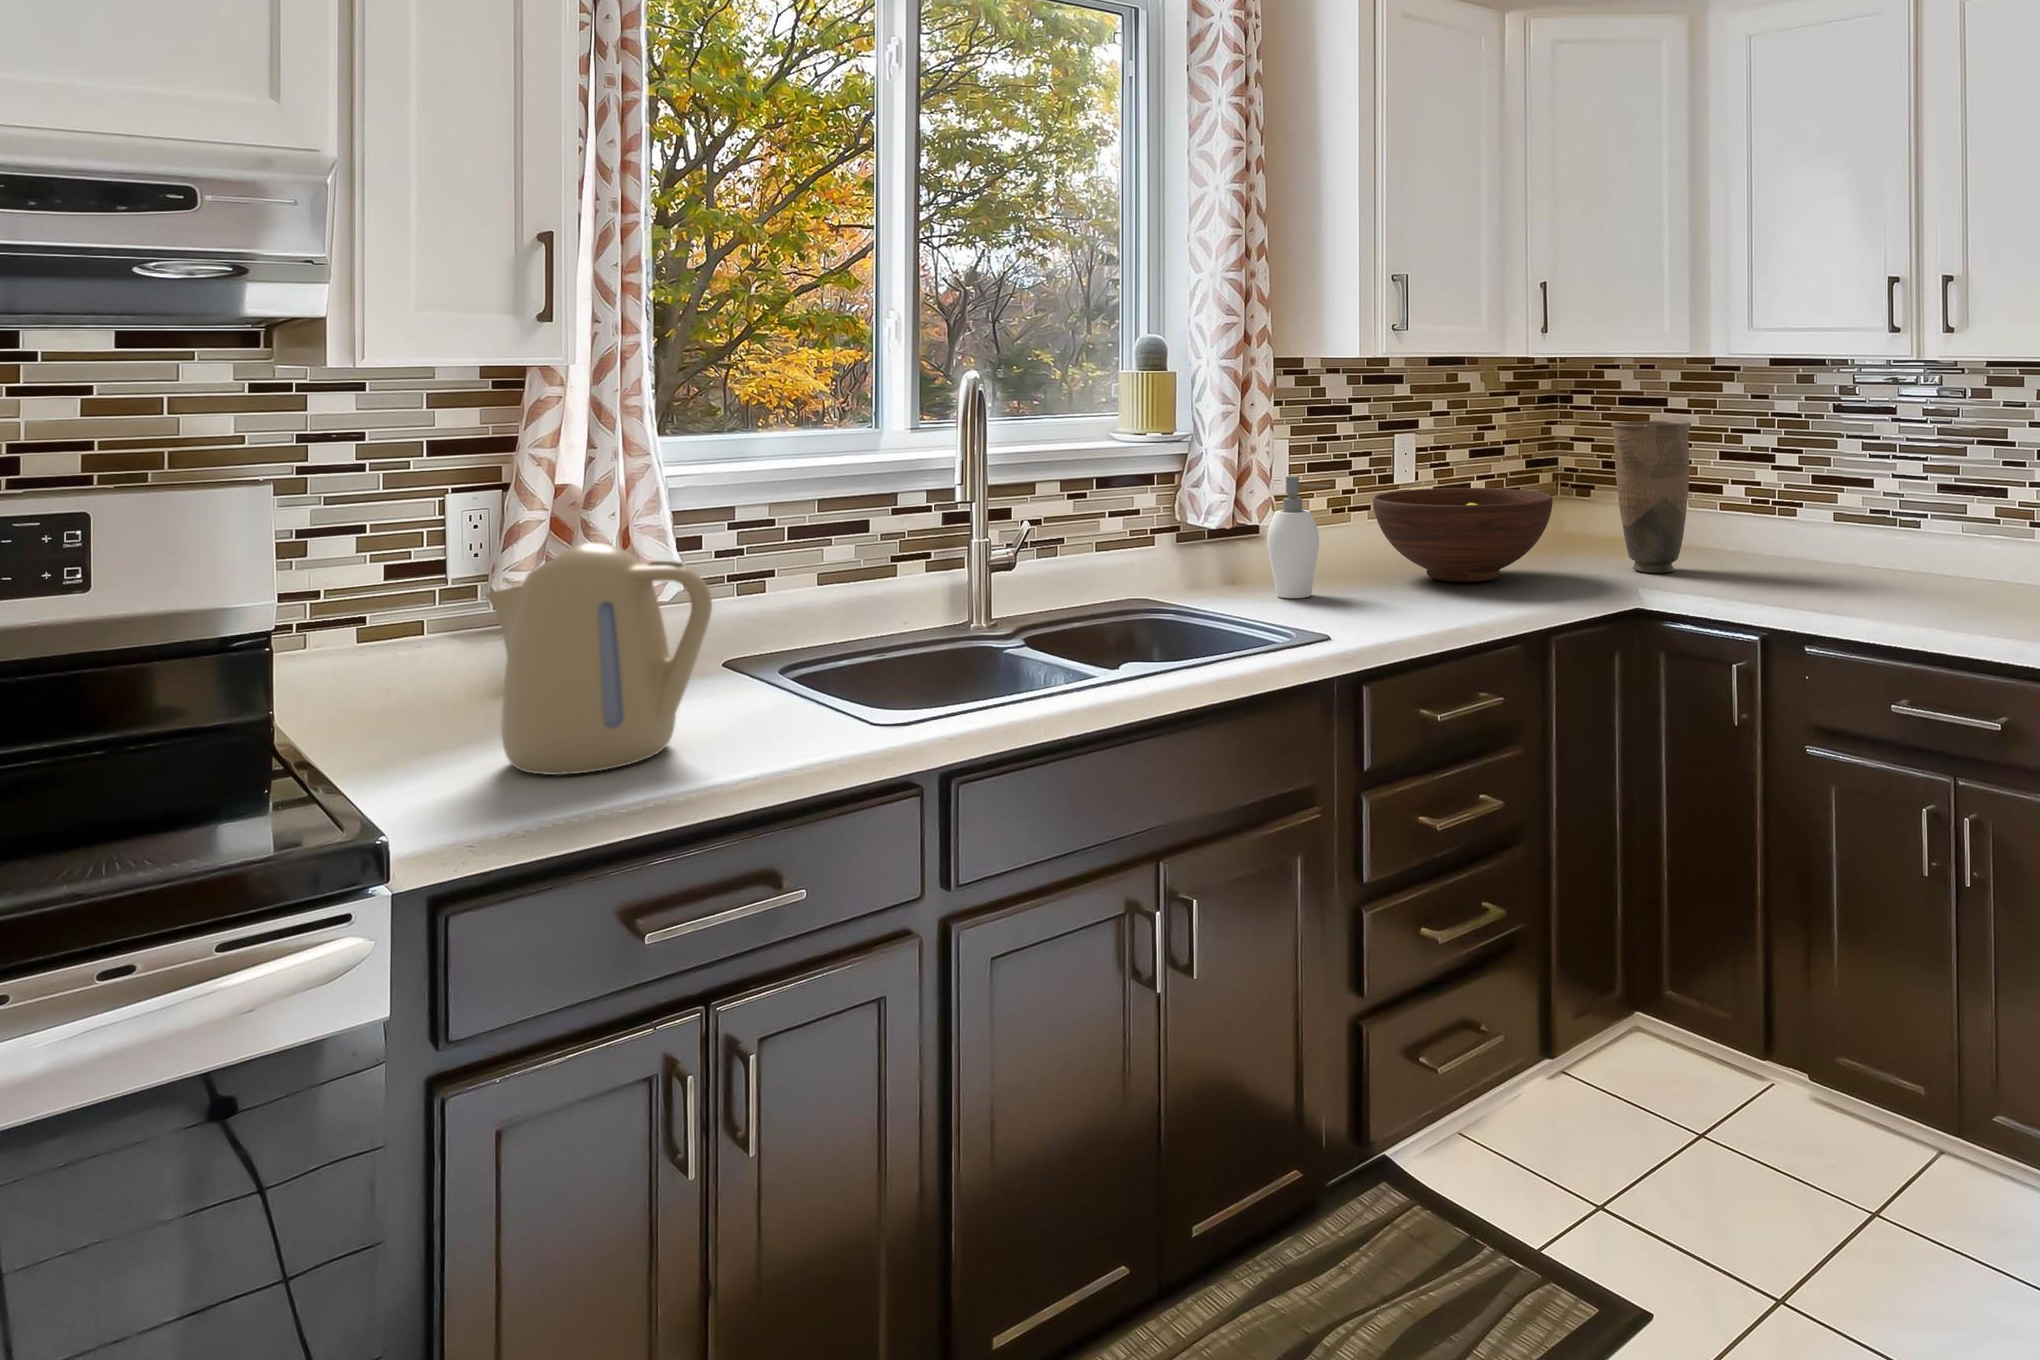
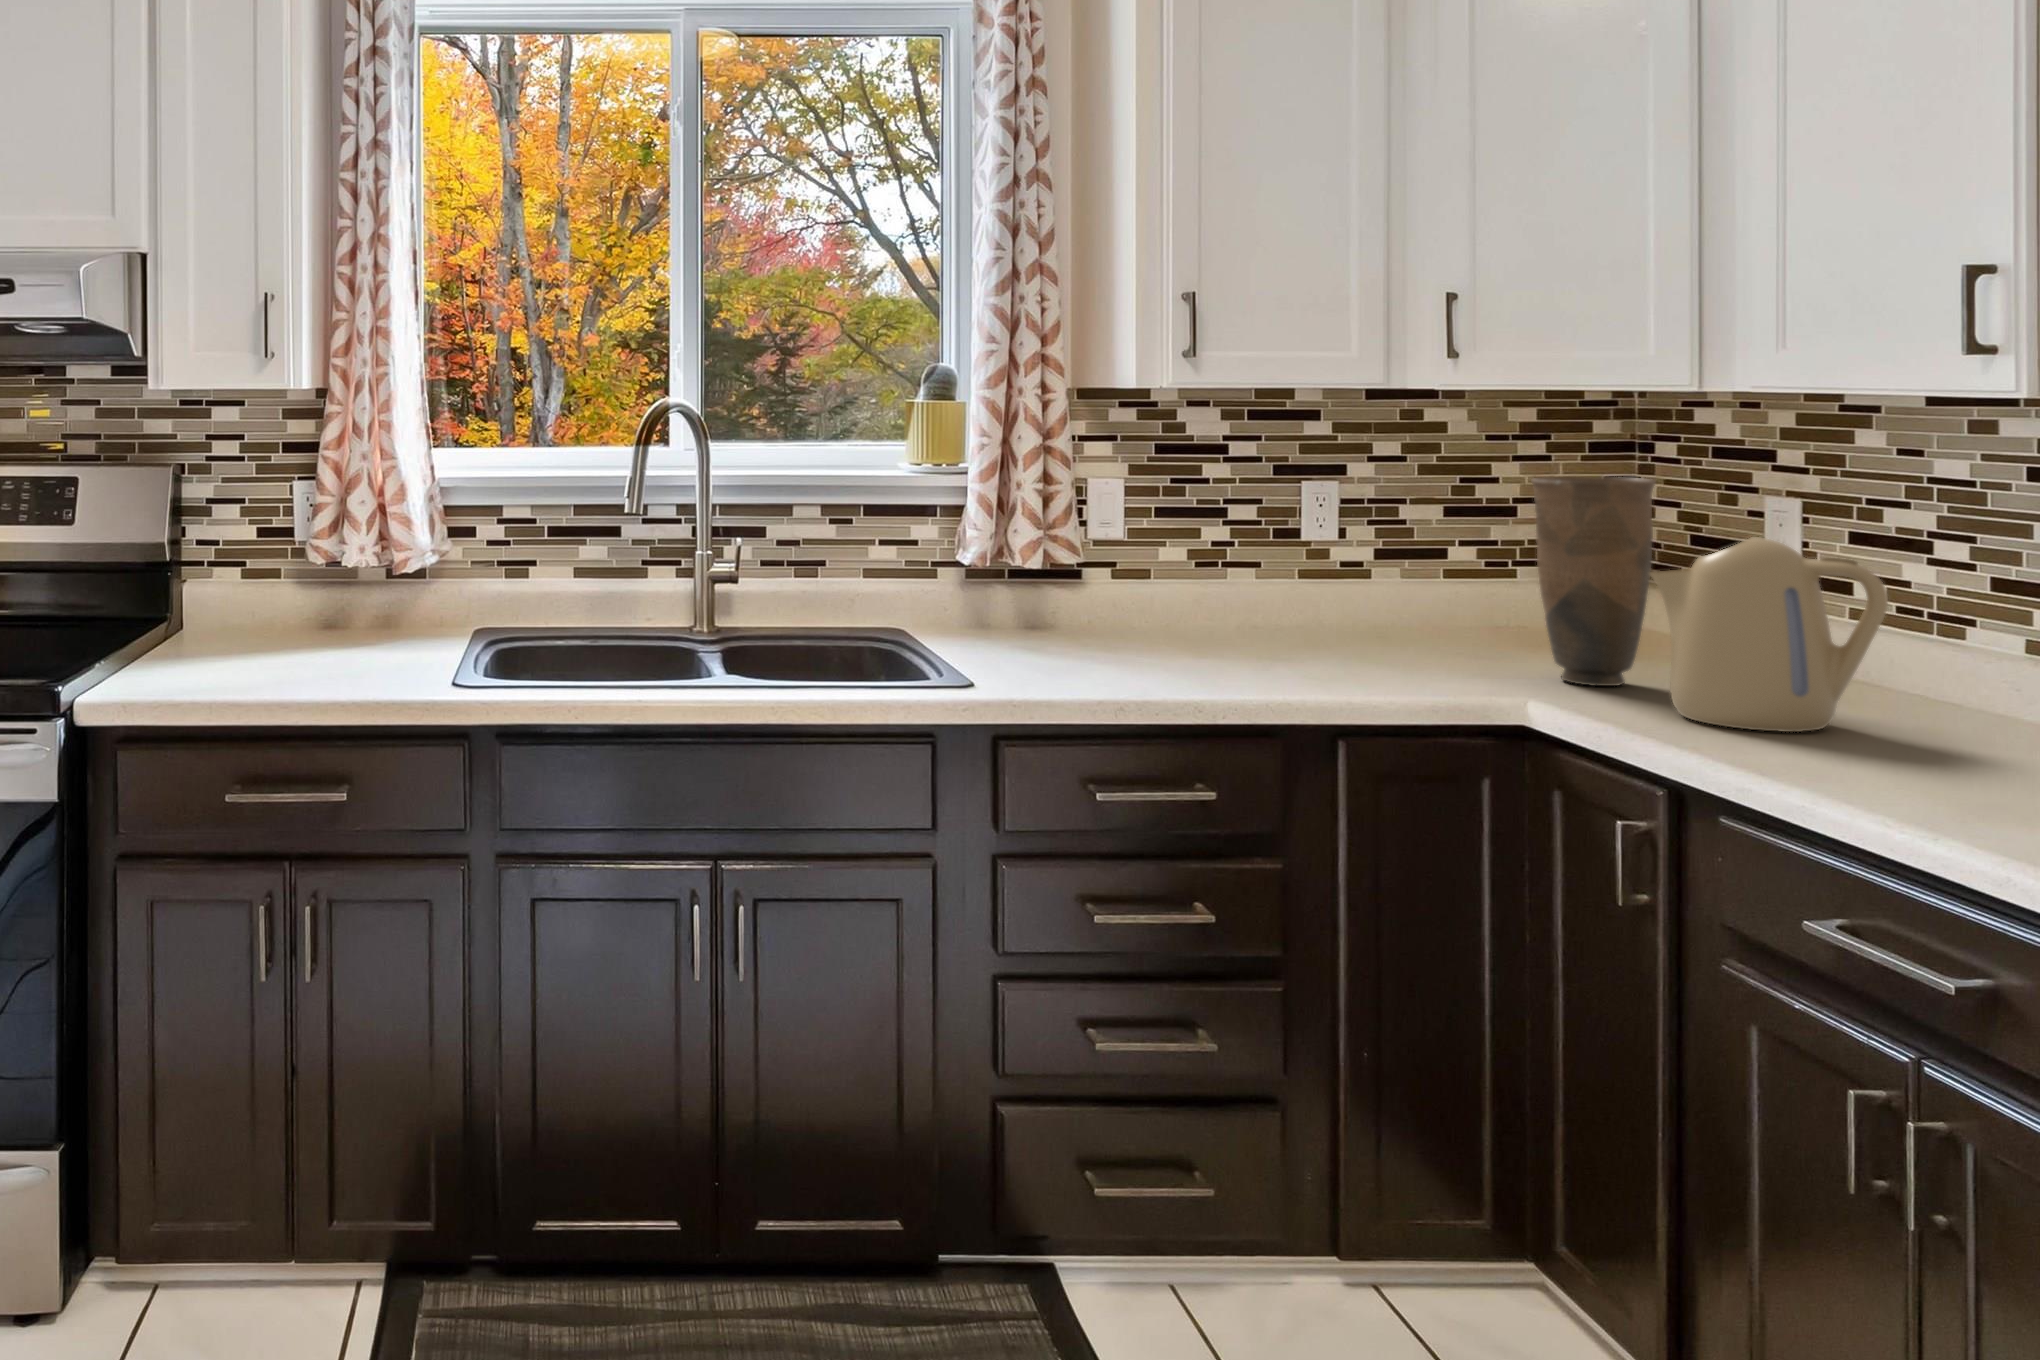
soap dispenser: present [1267,476,1330,598] -> none [1019,517,1080,651]
fruit bowl: present [1373,488,1553,582] -> none [1178,547,1418,663]
kettle: present [486,542,712,775] -> present [1649,537,1888,732]

